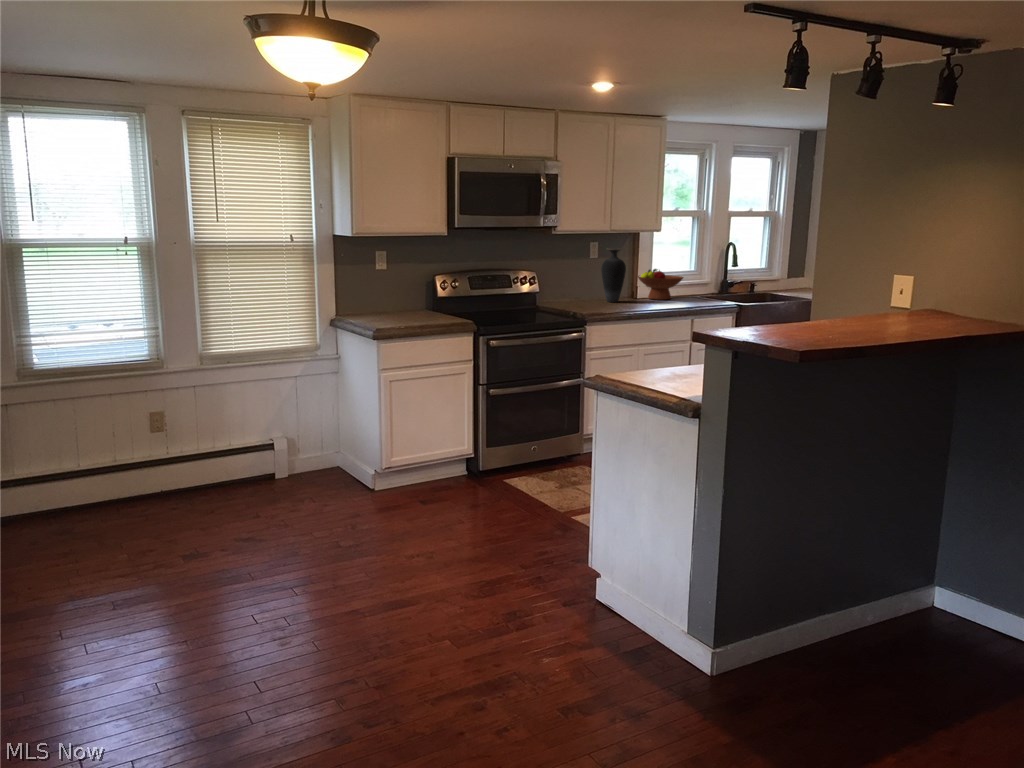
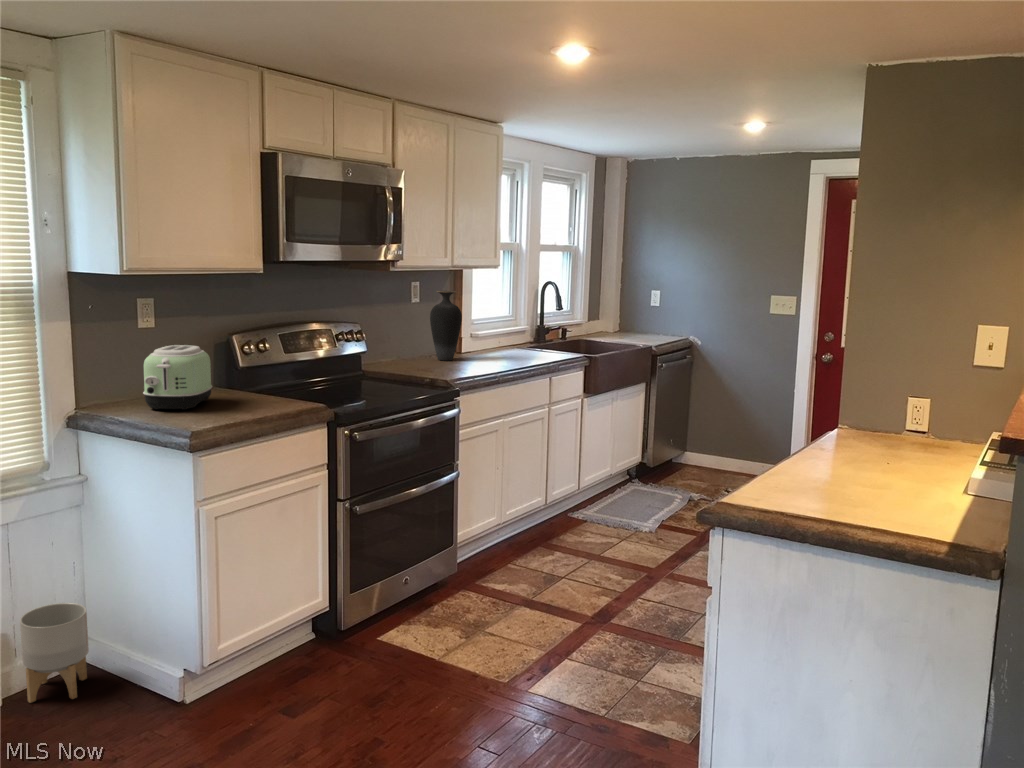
fruit bowl: present [638,269,684,300] -> none [462,315,520,354]
toaster: none [369,280,413,319] -> present [143,345,212,410]
planter: none [300,427,335,480] -> present [20,603,89,703]

